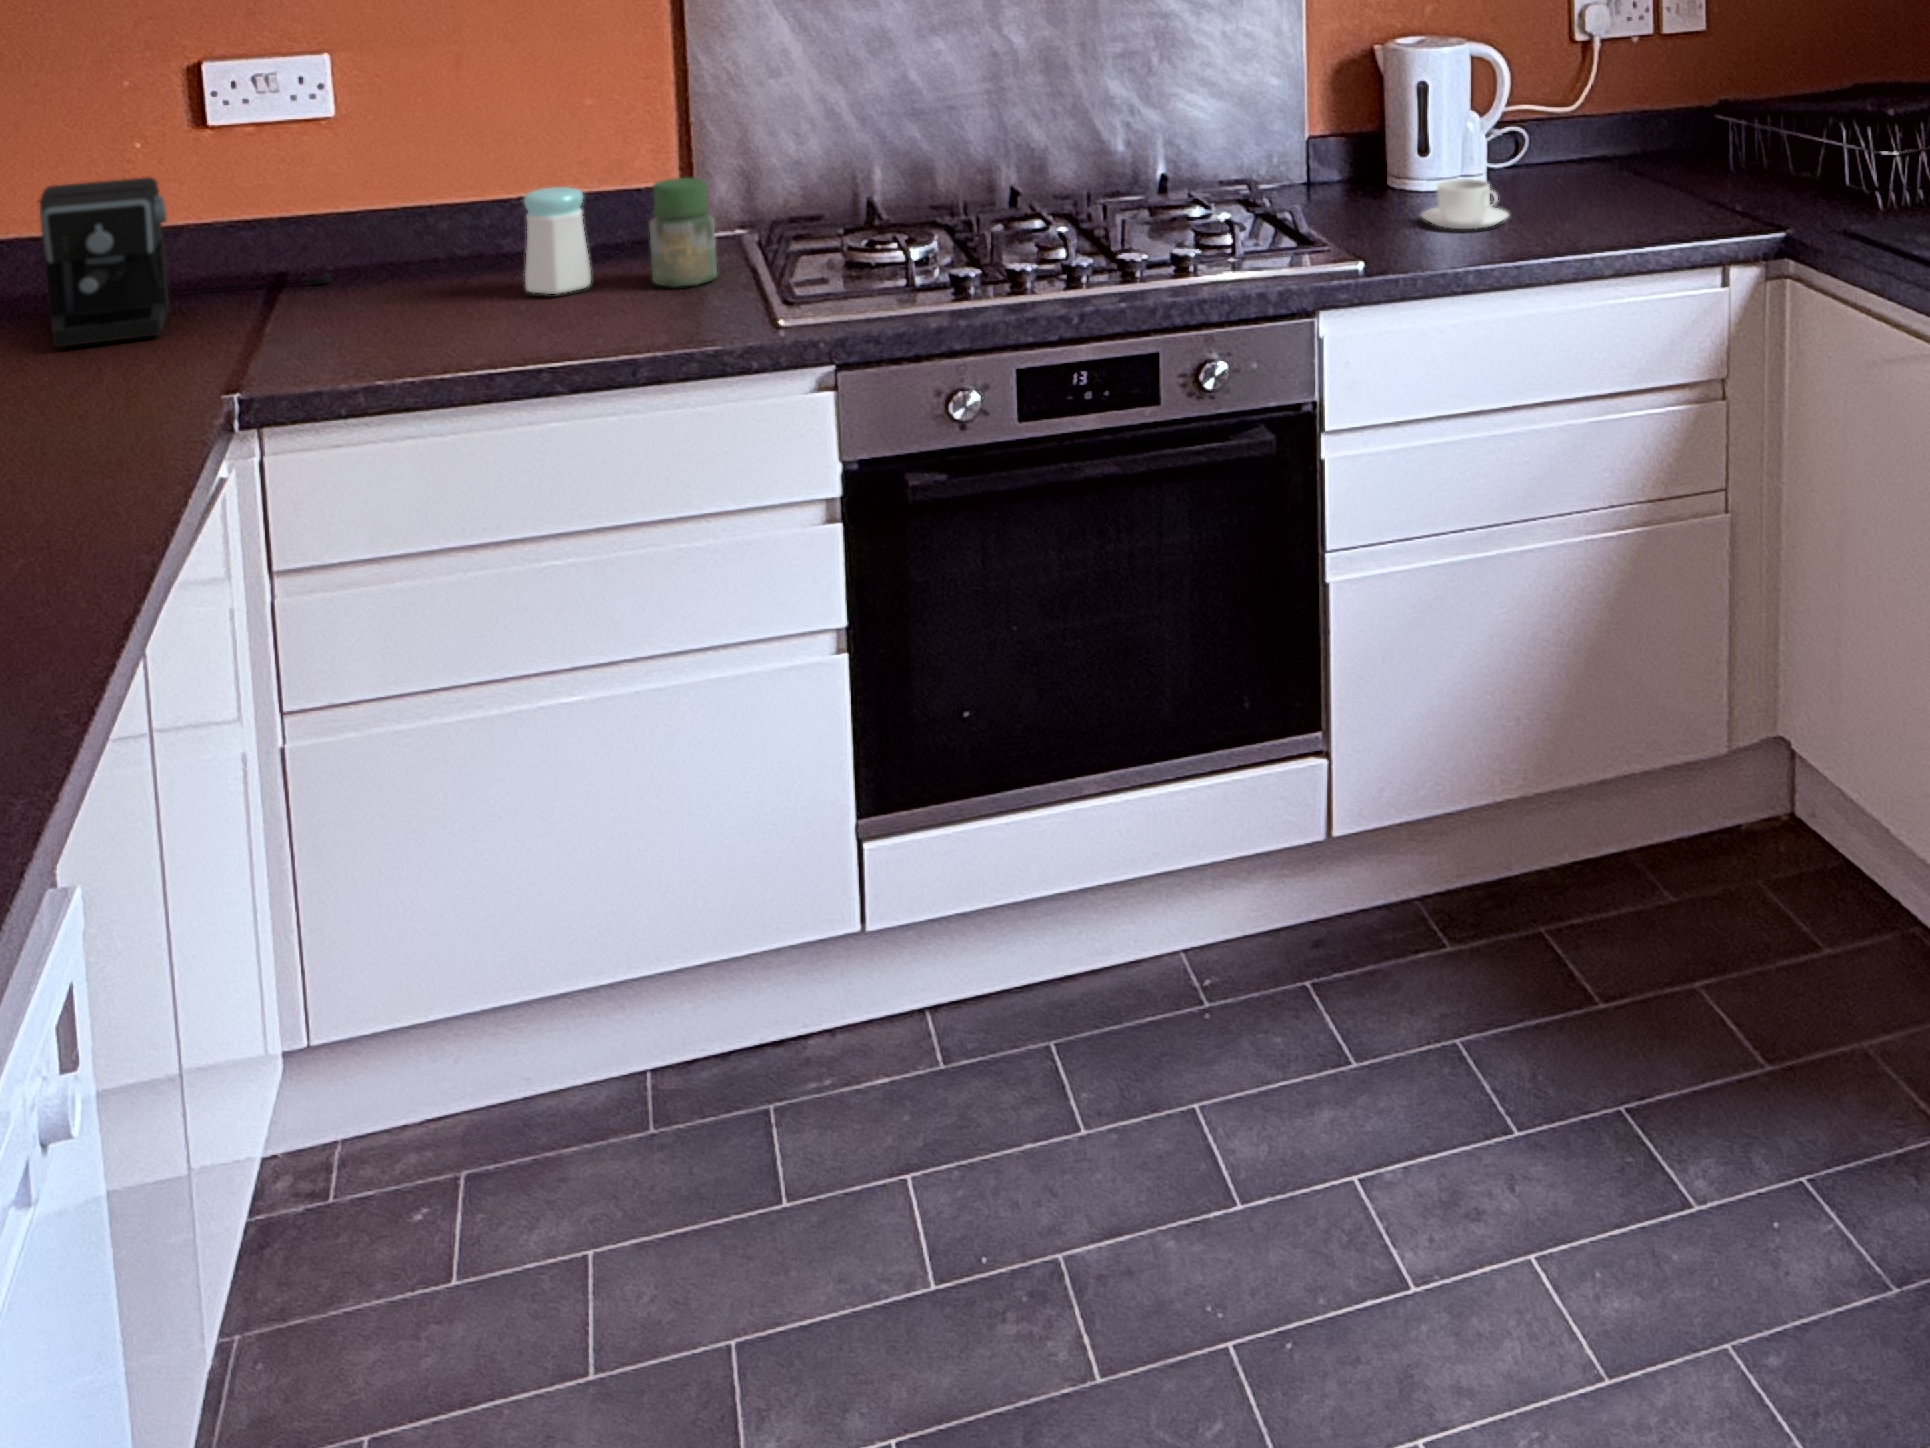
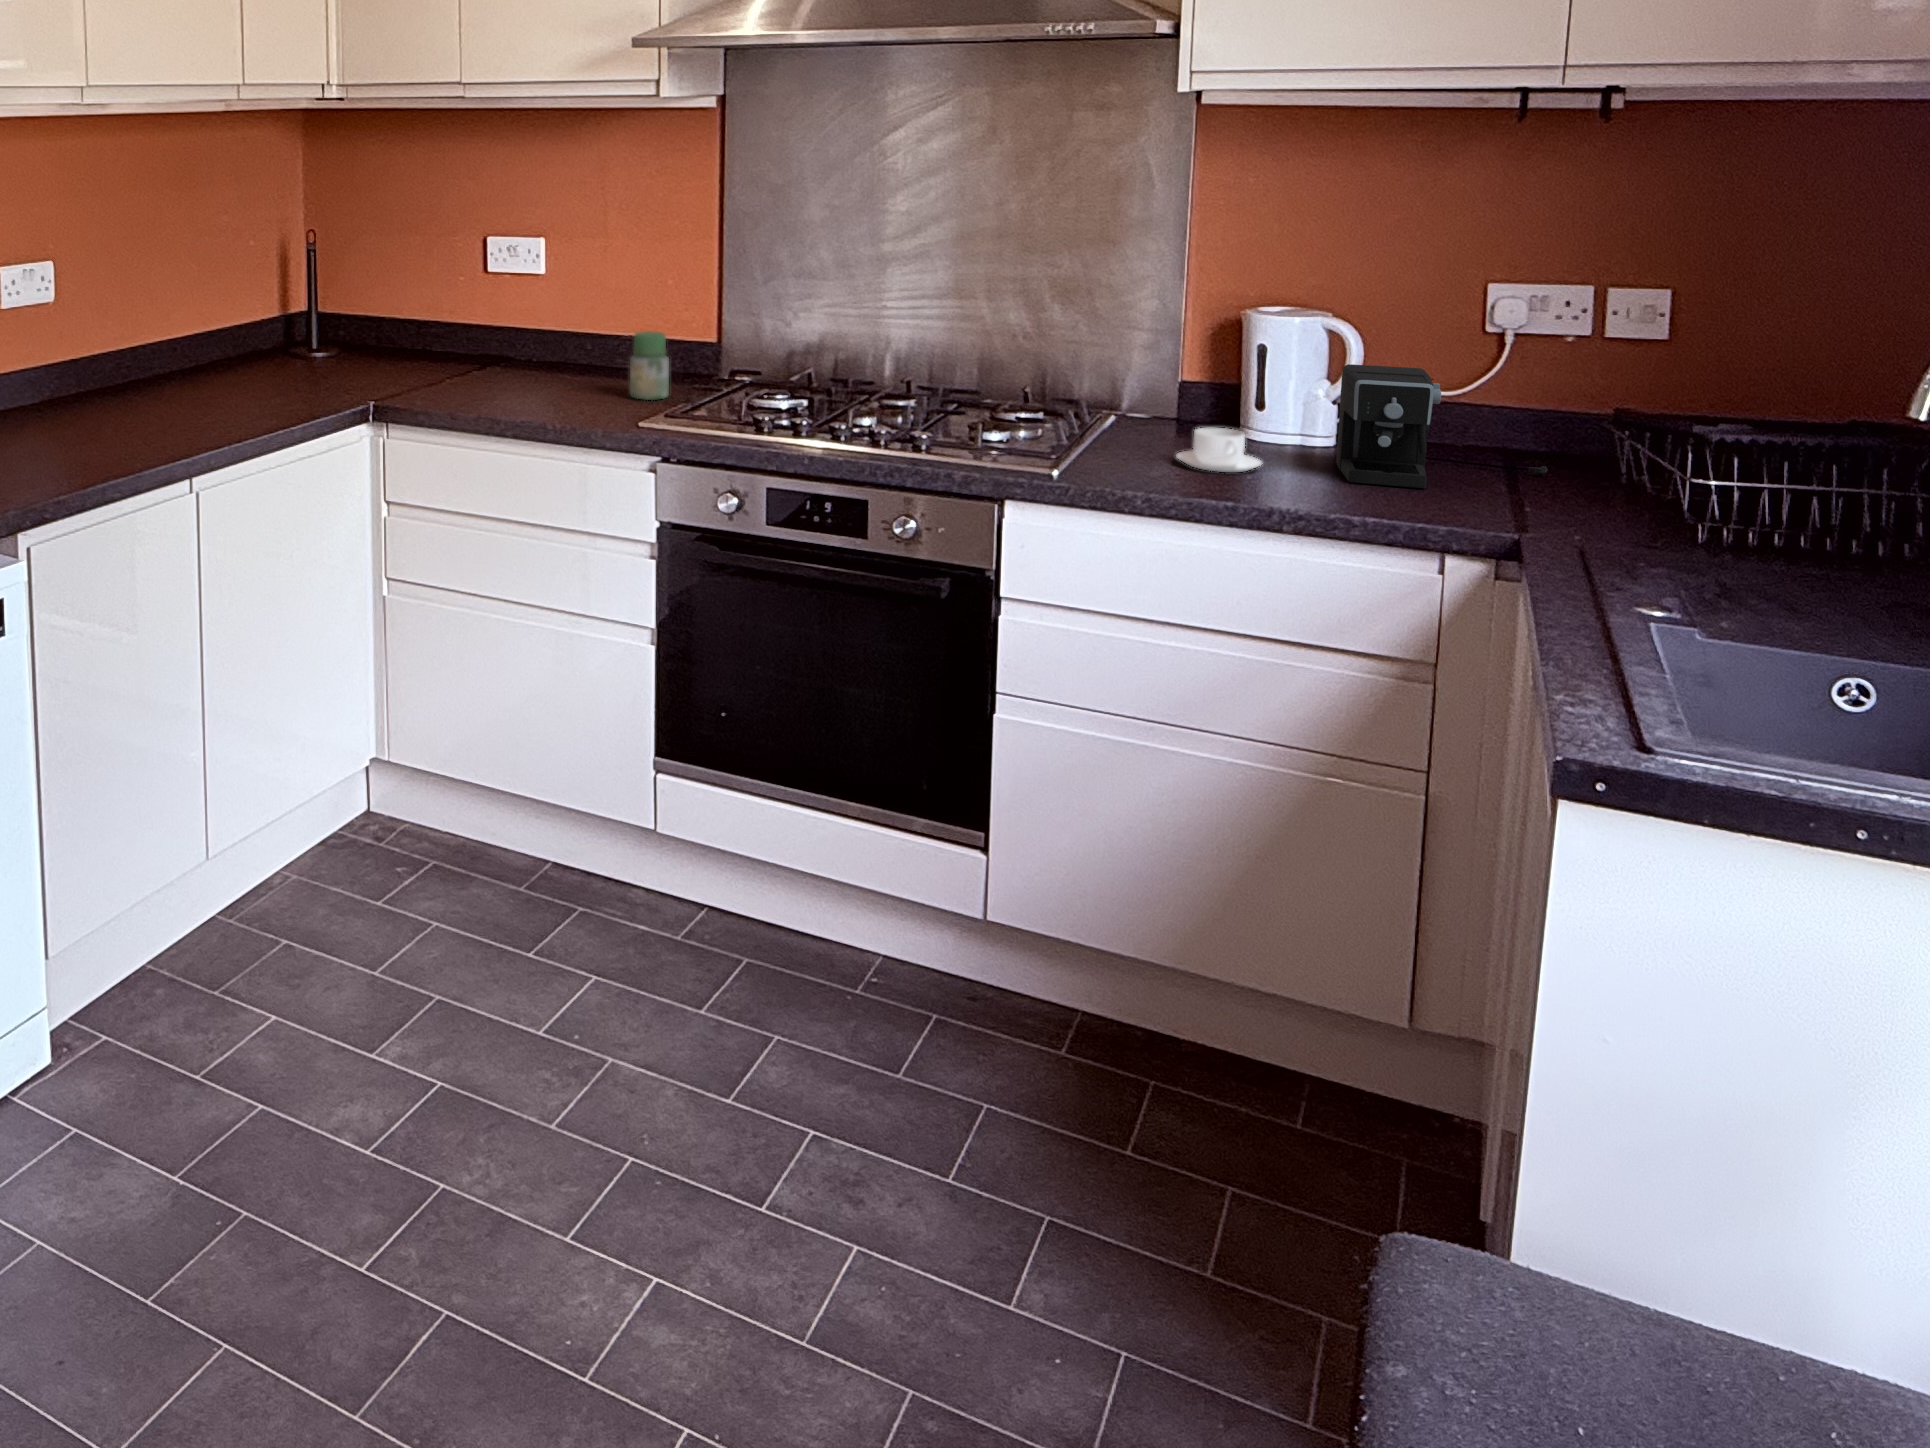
coffee maker: present [39,177,331,347] -> present [1336,364,1547,488]
salt shaker: present [524,187,591,294] -> none [567,327,608,391]

